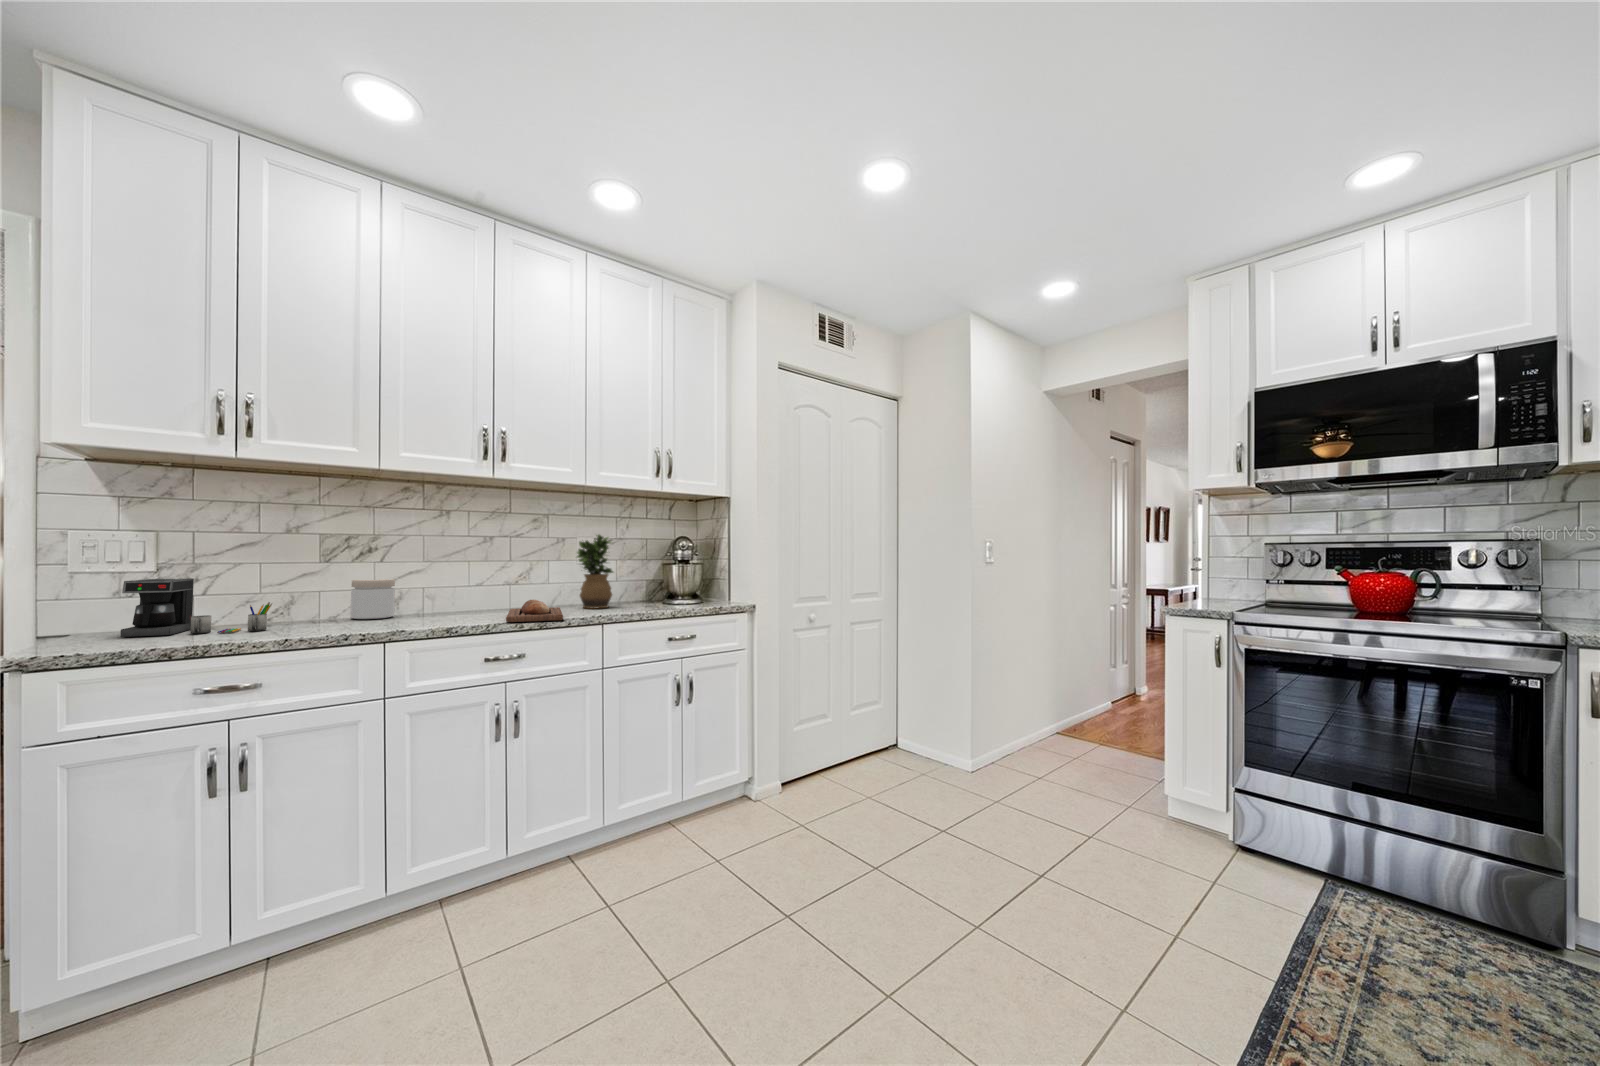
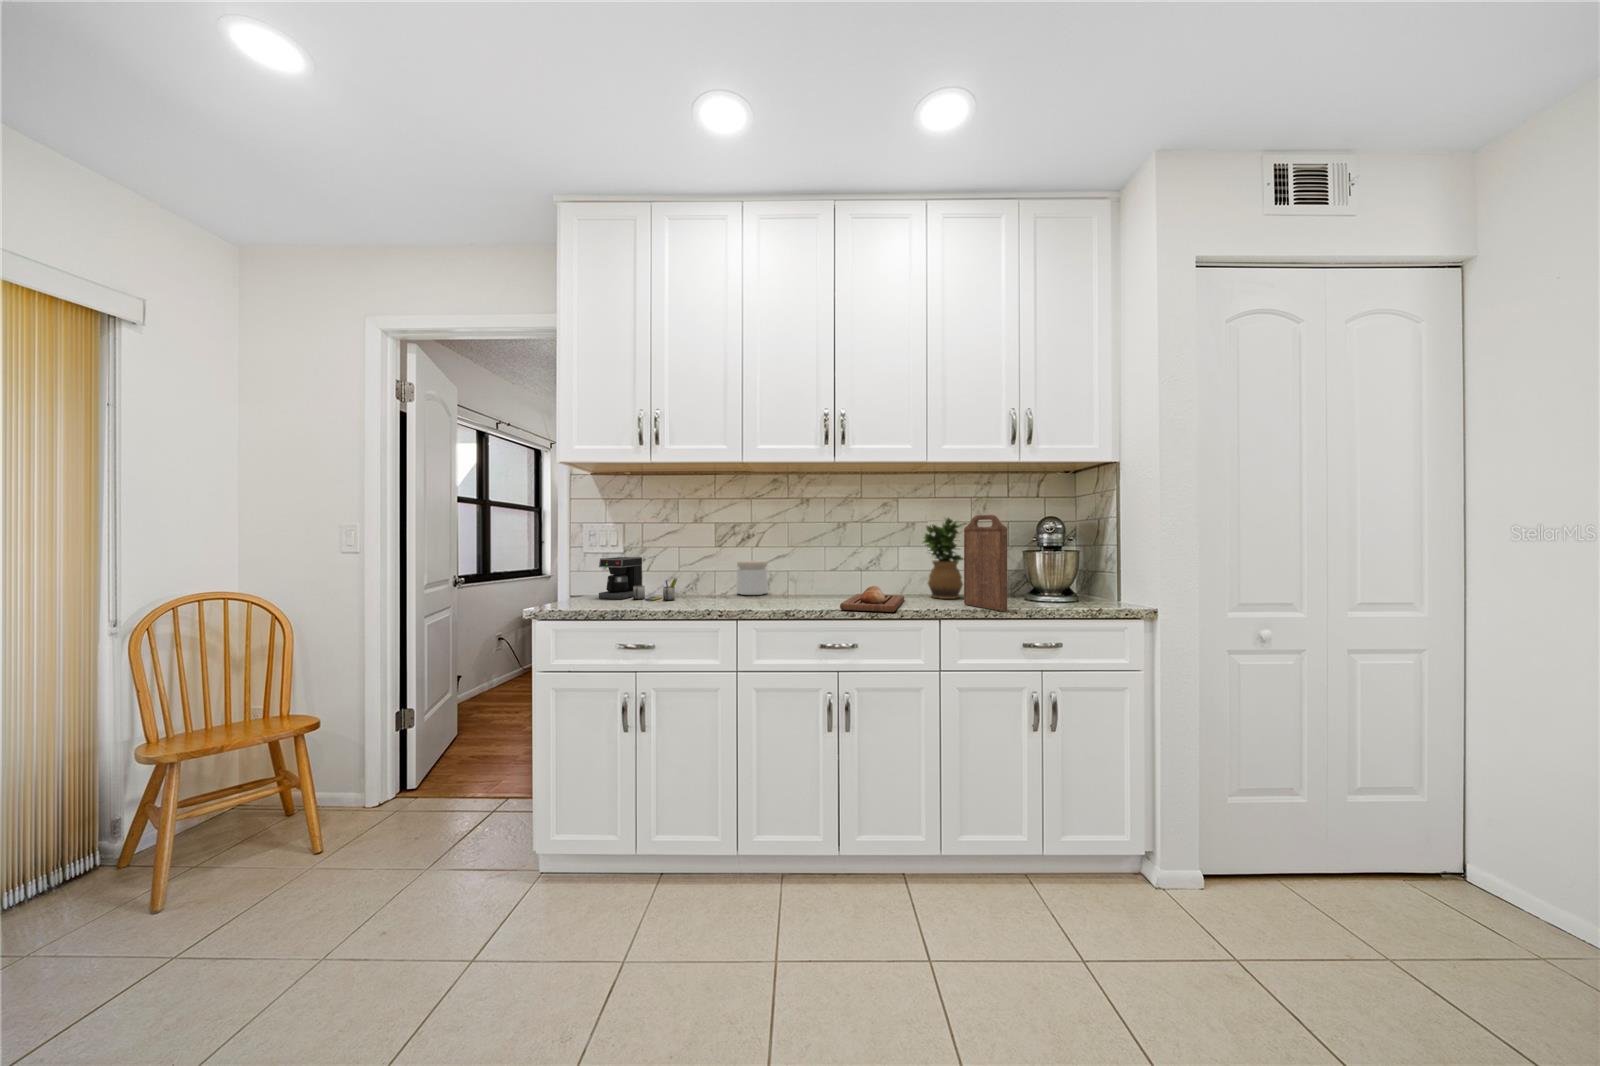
cutting board: none [618,533,657,613] -> present [964,515,1007,611]

